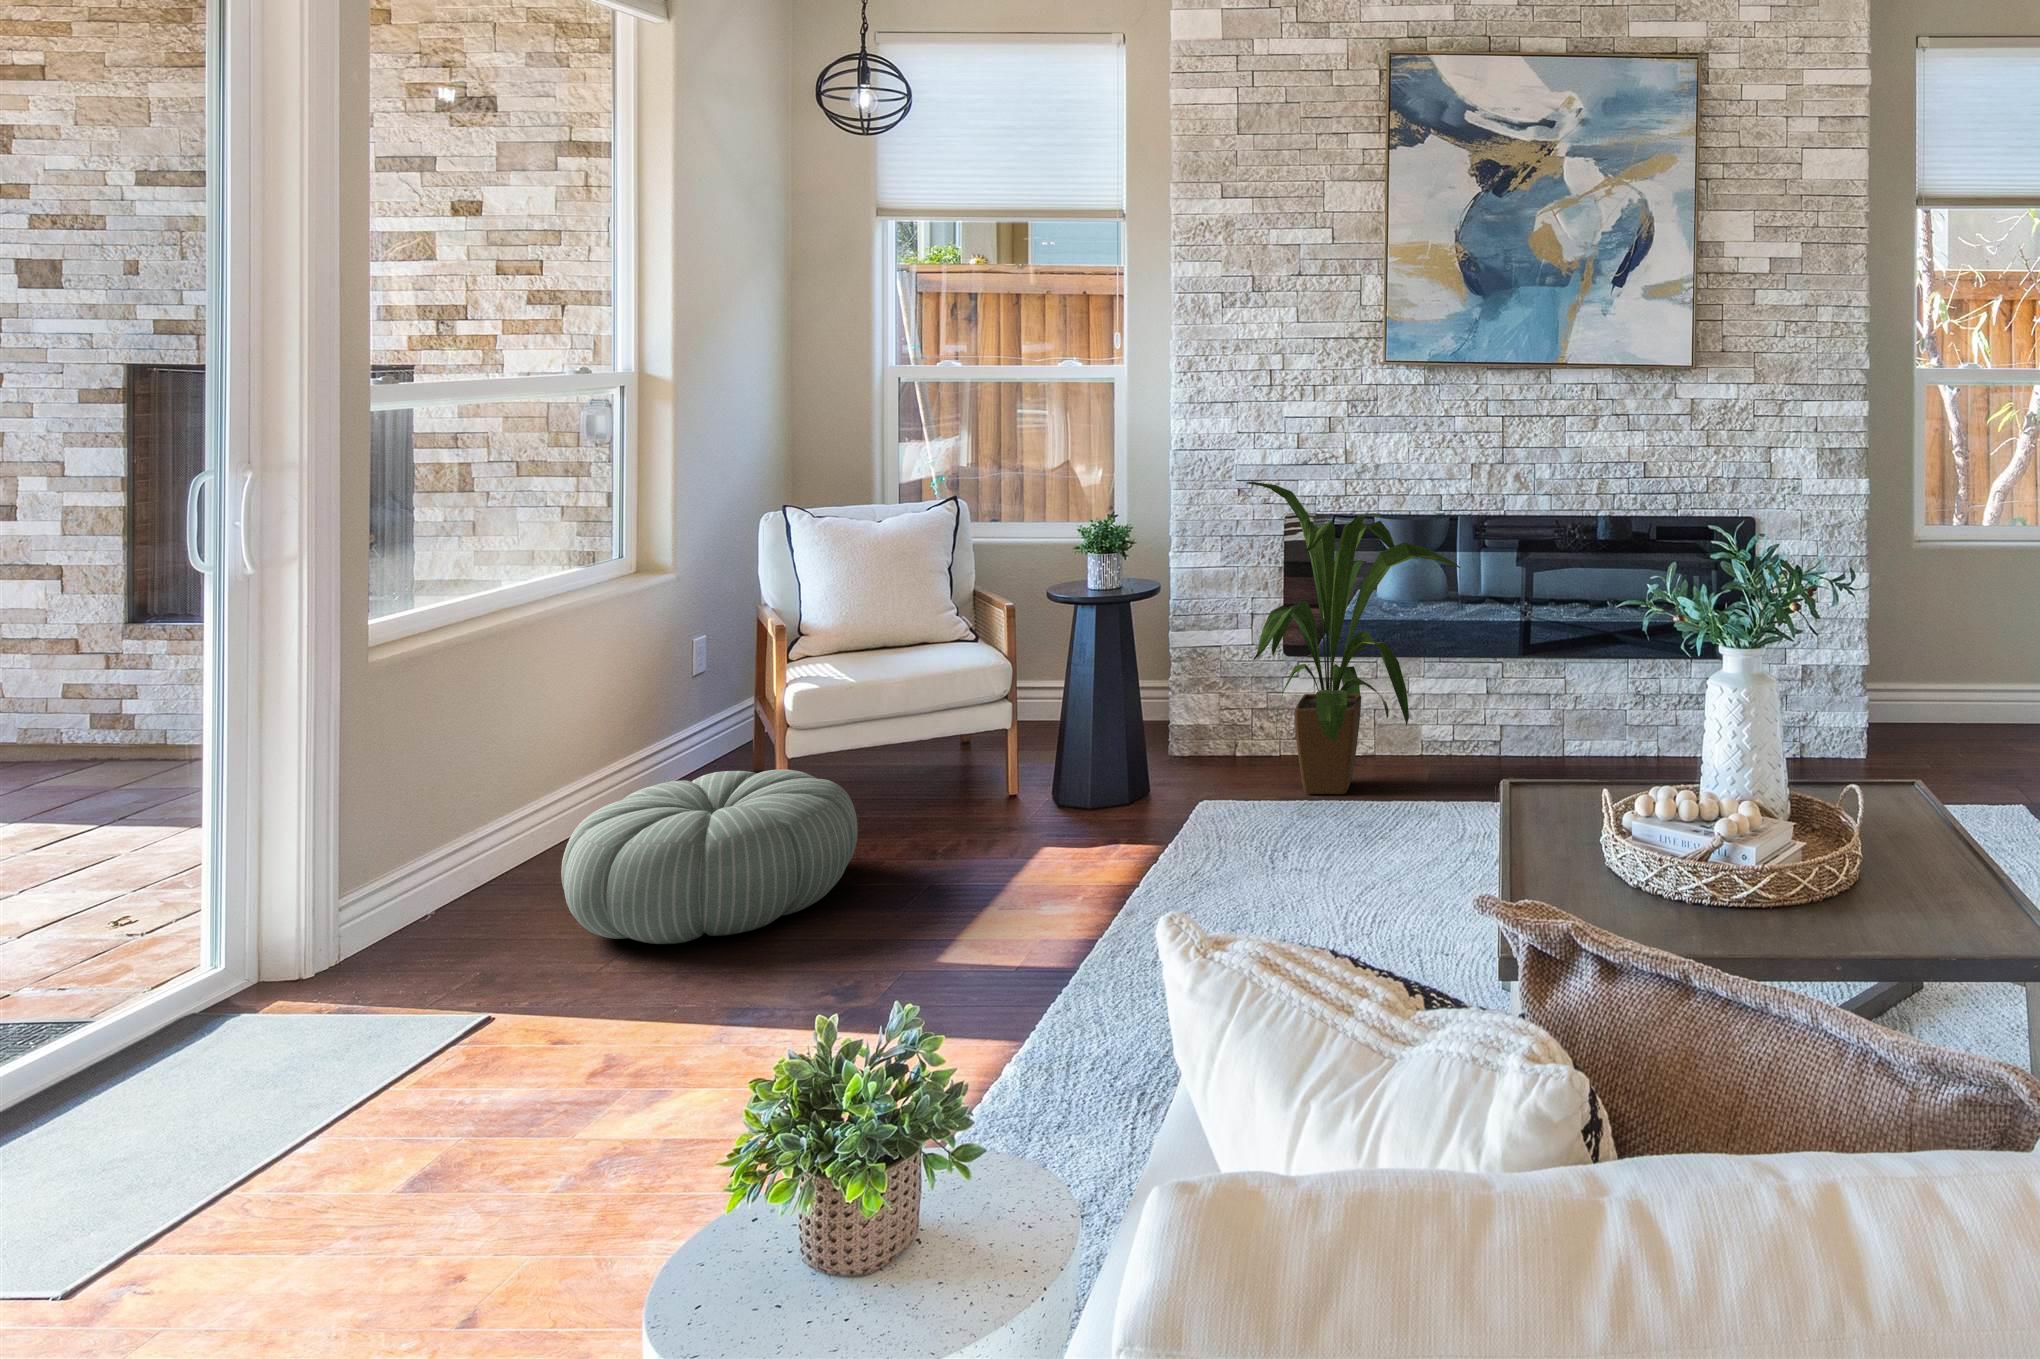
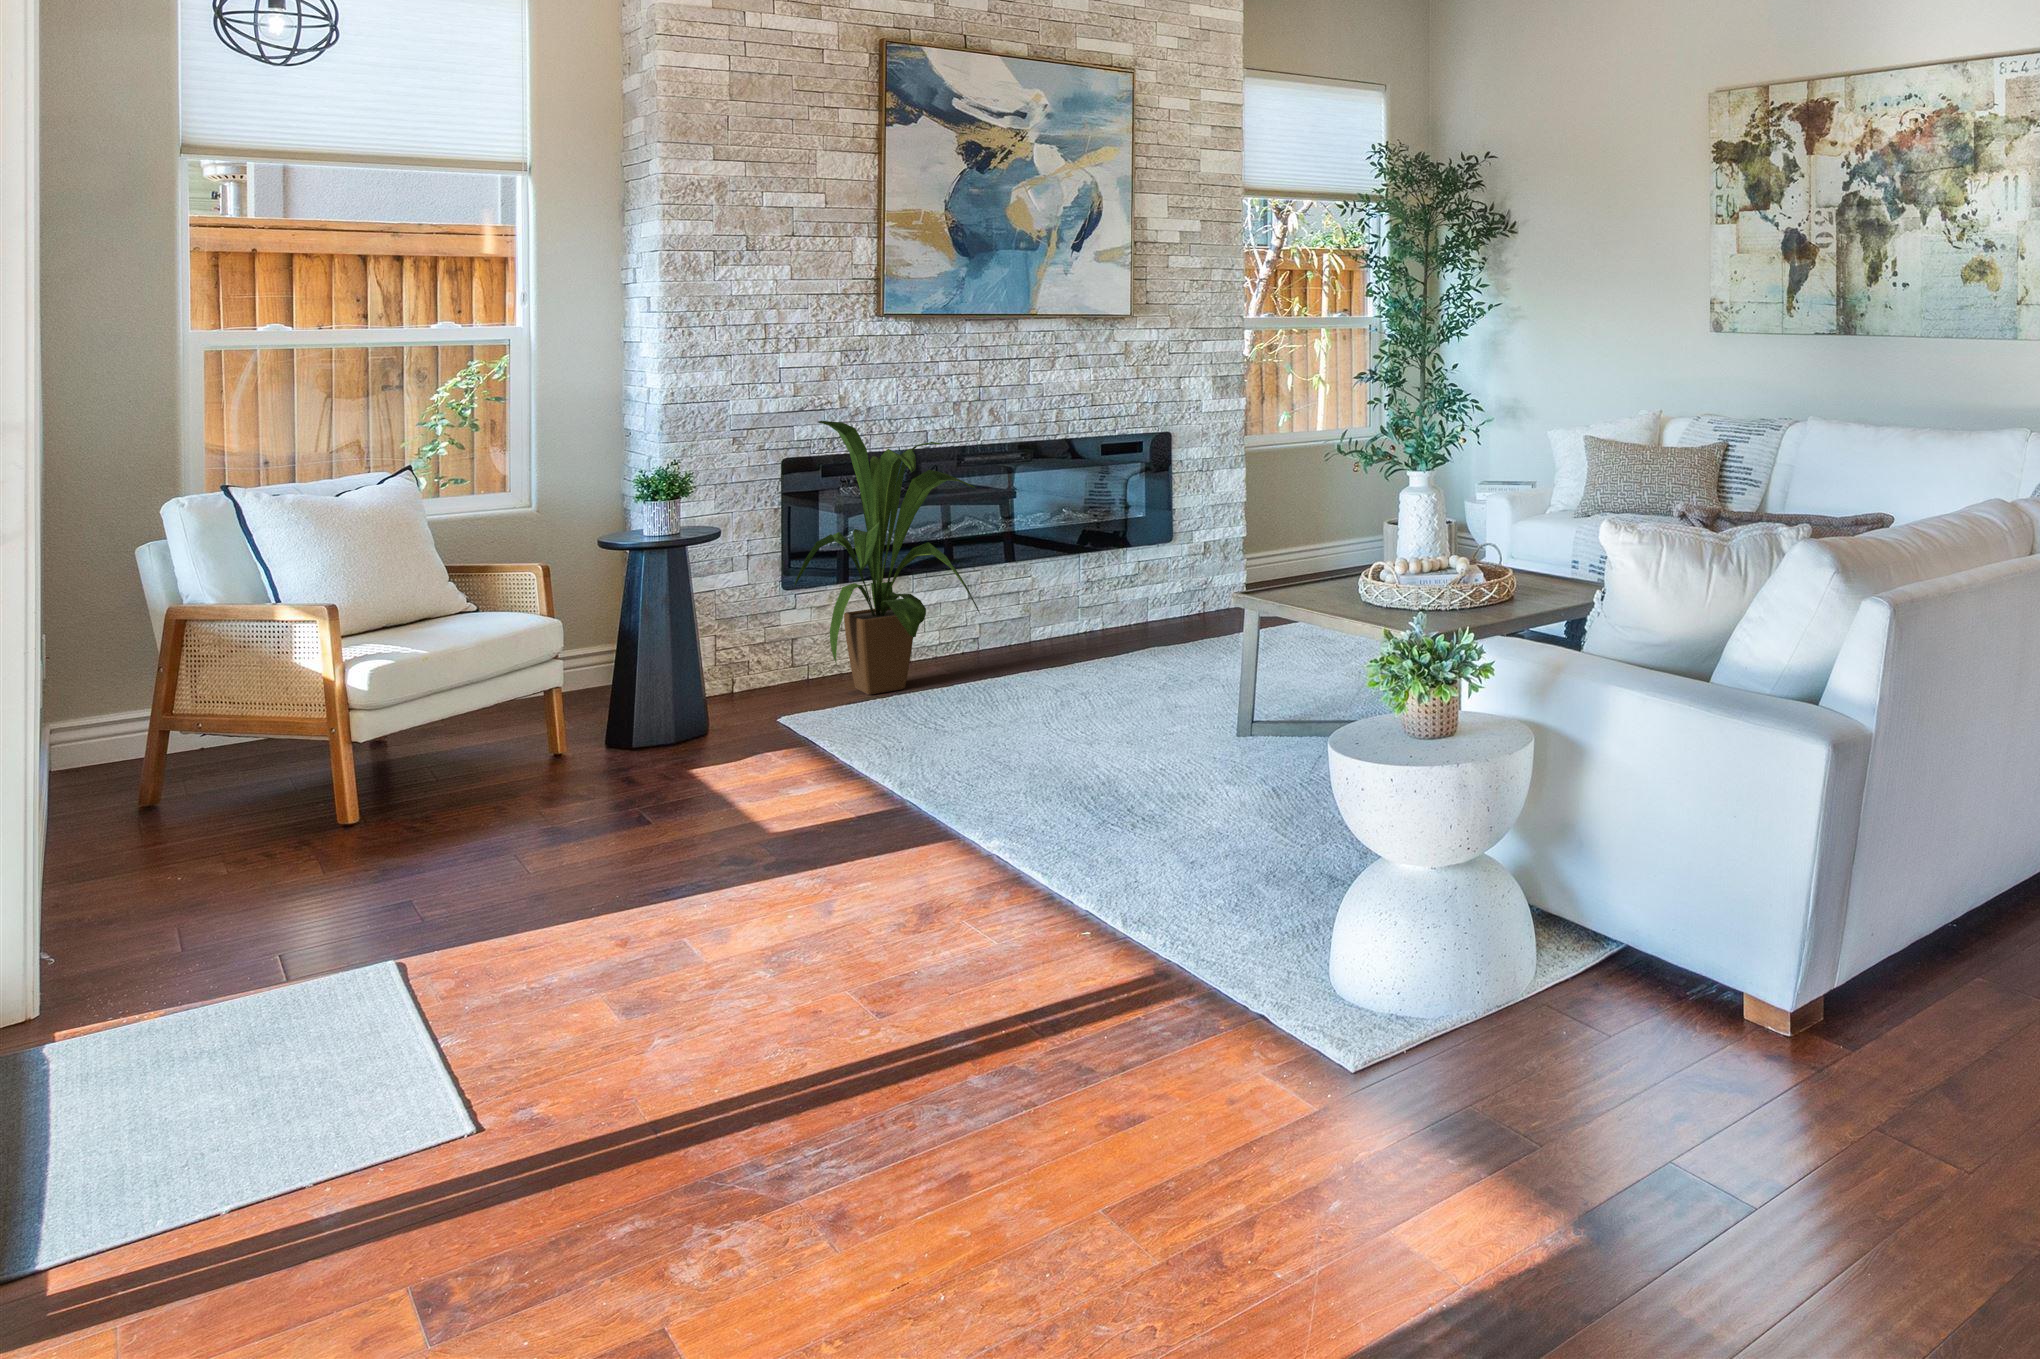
pouf: present [561,769,857,944] -> none [279,720,596,886]

